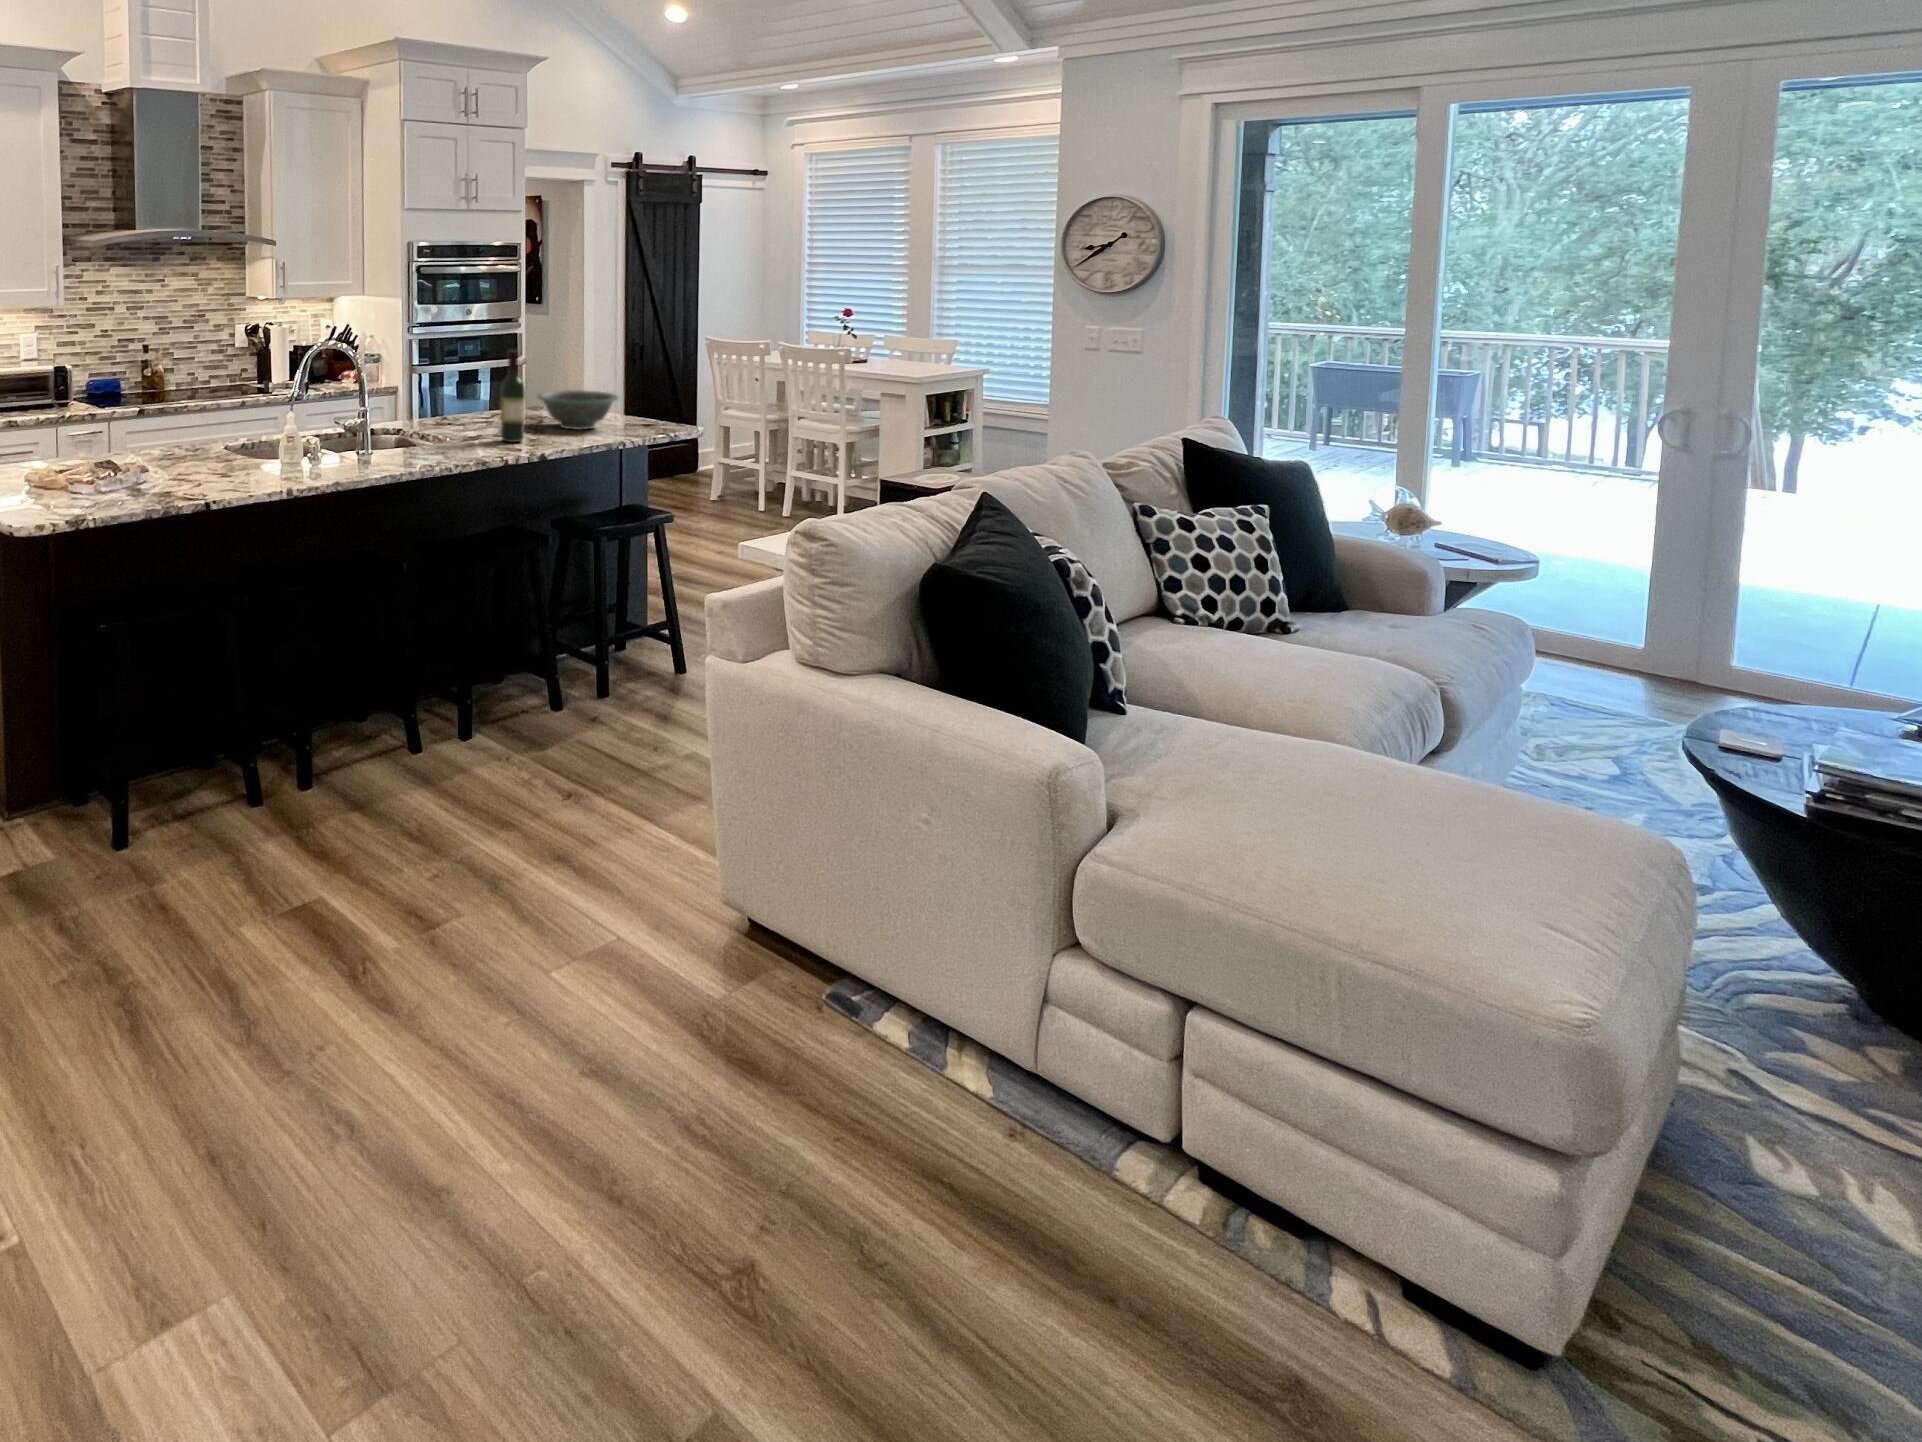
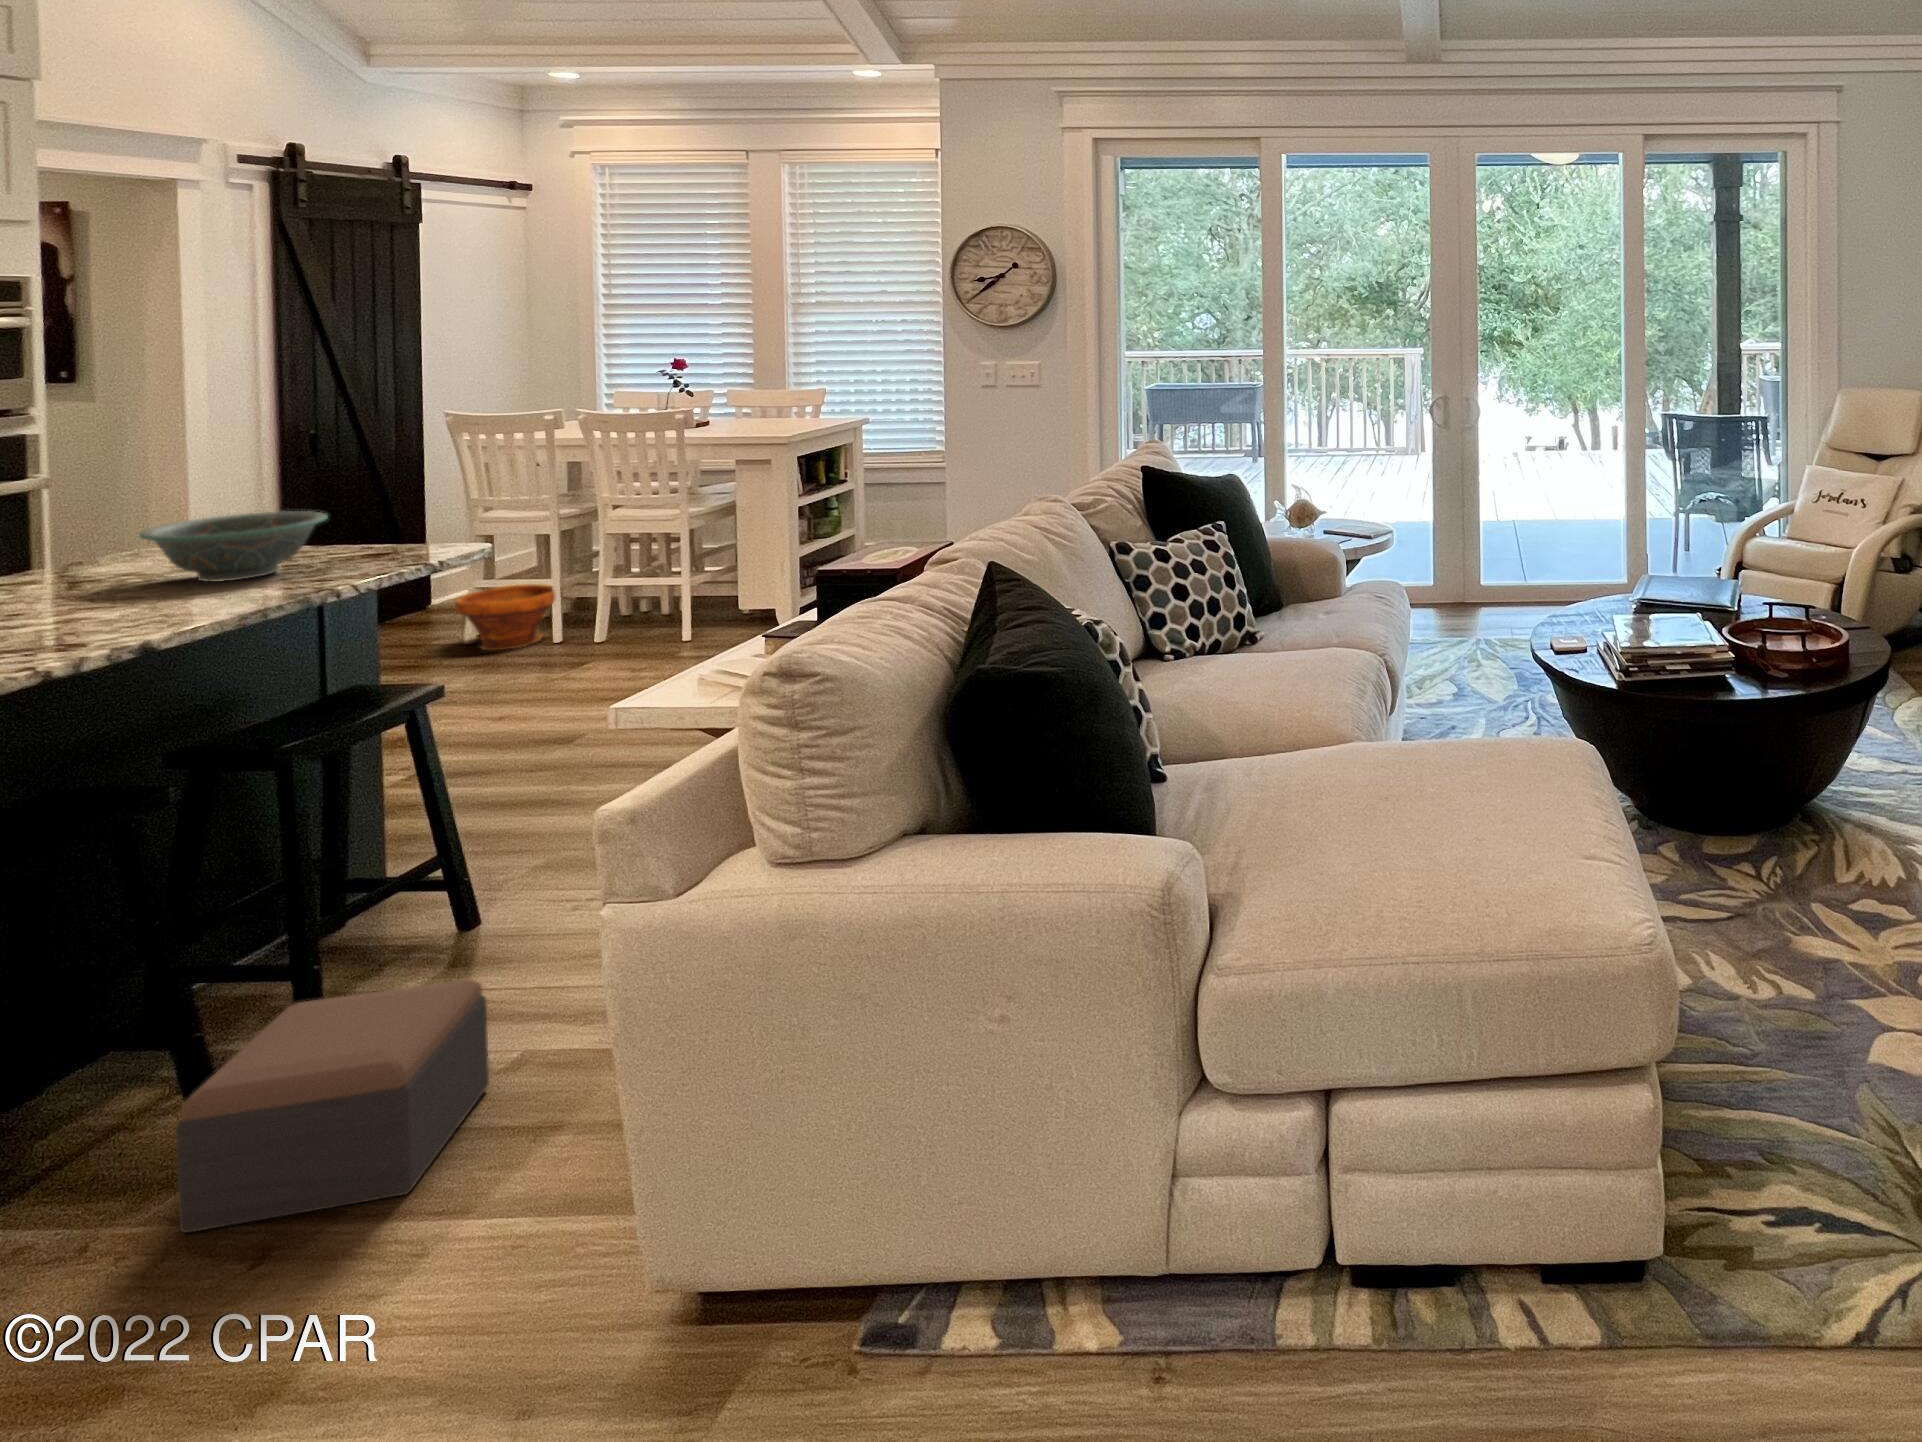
wine bottle: present [500,350,525,442] -> none [57,460,122,626]
planter: none [702,462,762,508] -> present [455,583,555,650]
footstool: none [523,680,666,807] -> present [176,980,489,1233]

